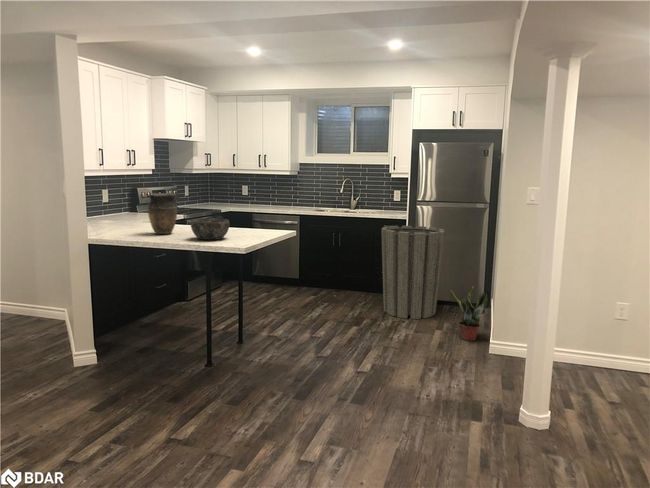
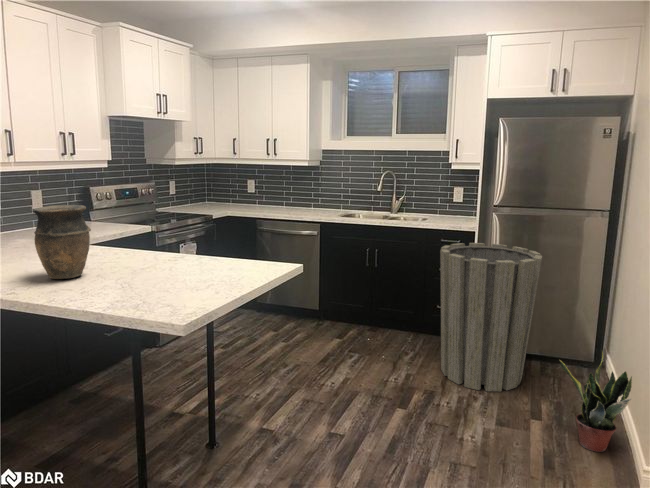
bowl: present [191,219,229,240] -> none [92,254,170,301]

